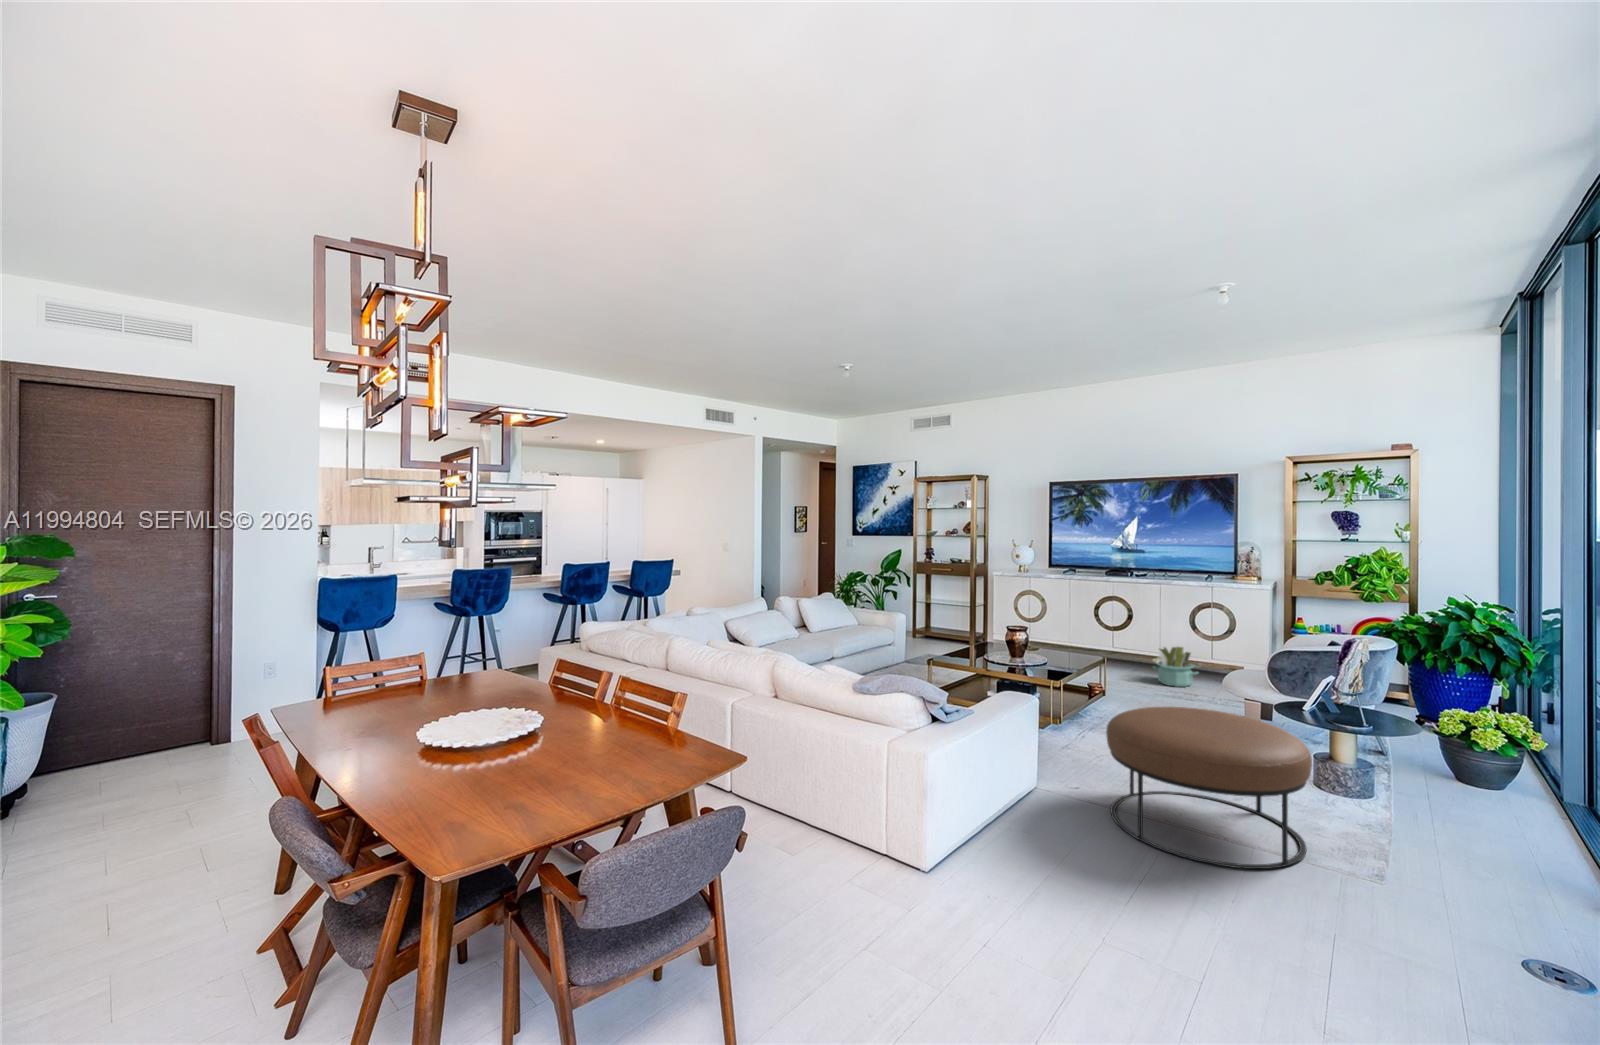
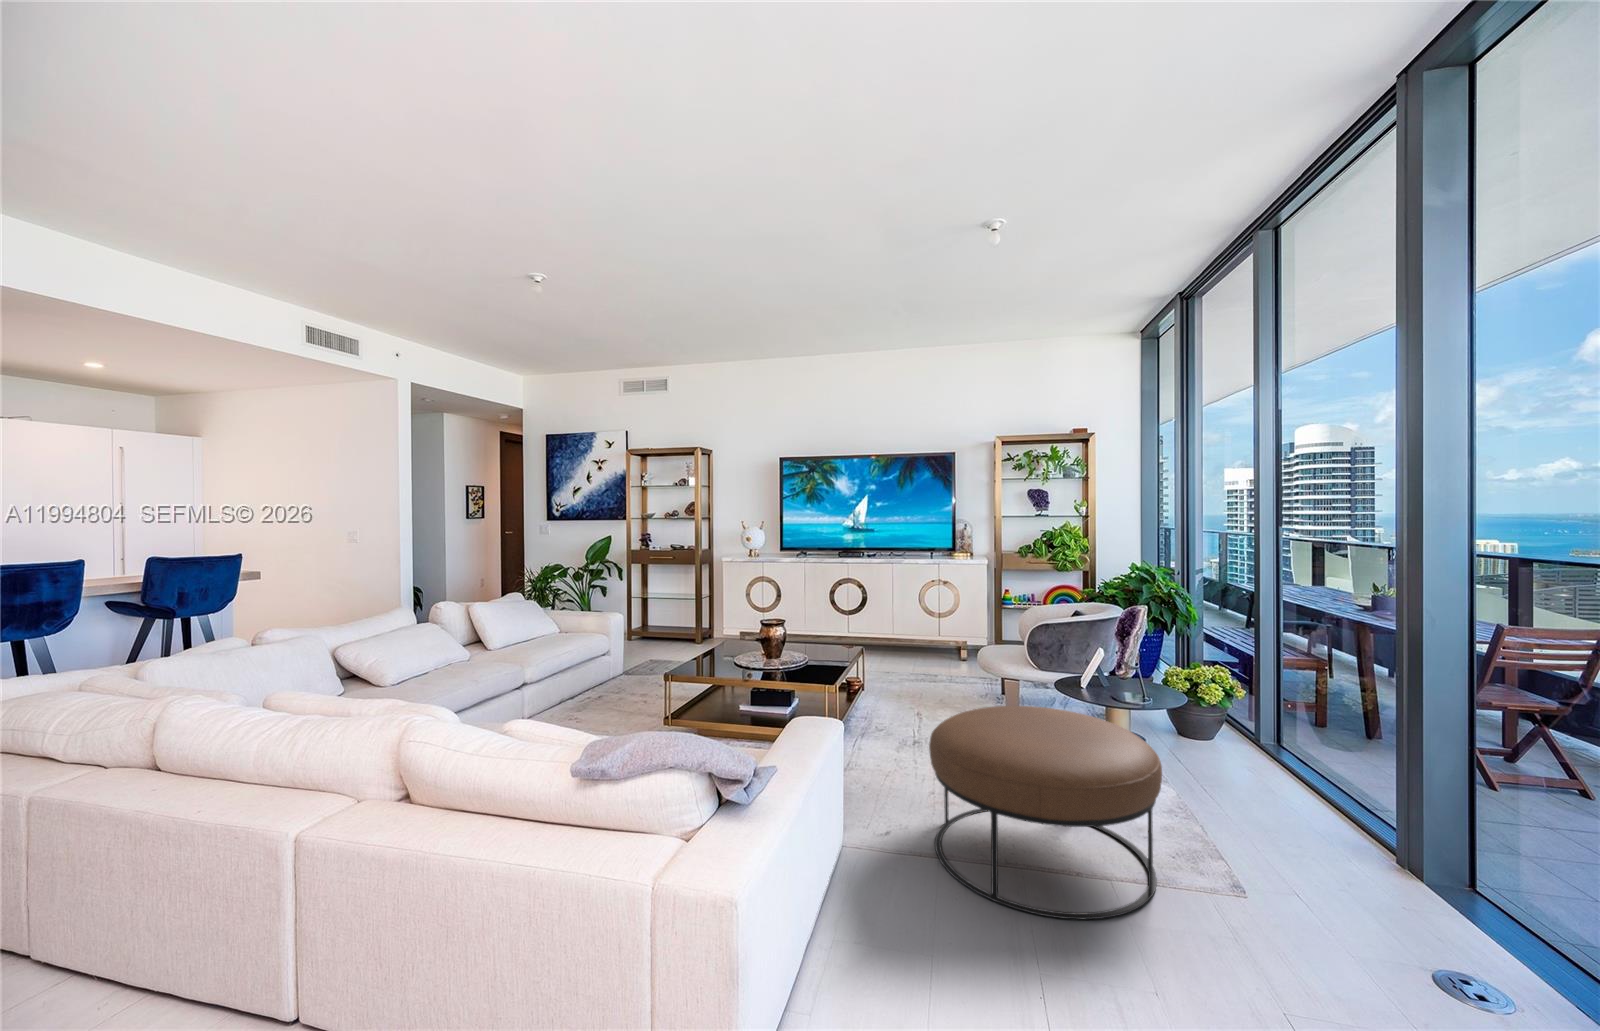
decorative plant: present [1153,647,1202,687] -> none [888,626,934,667]

